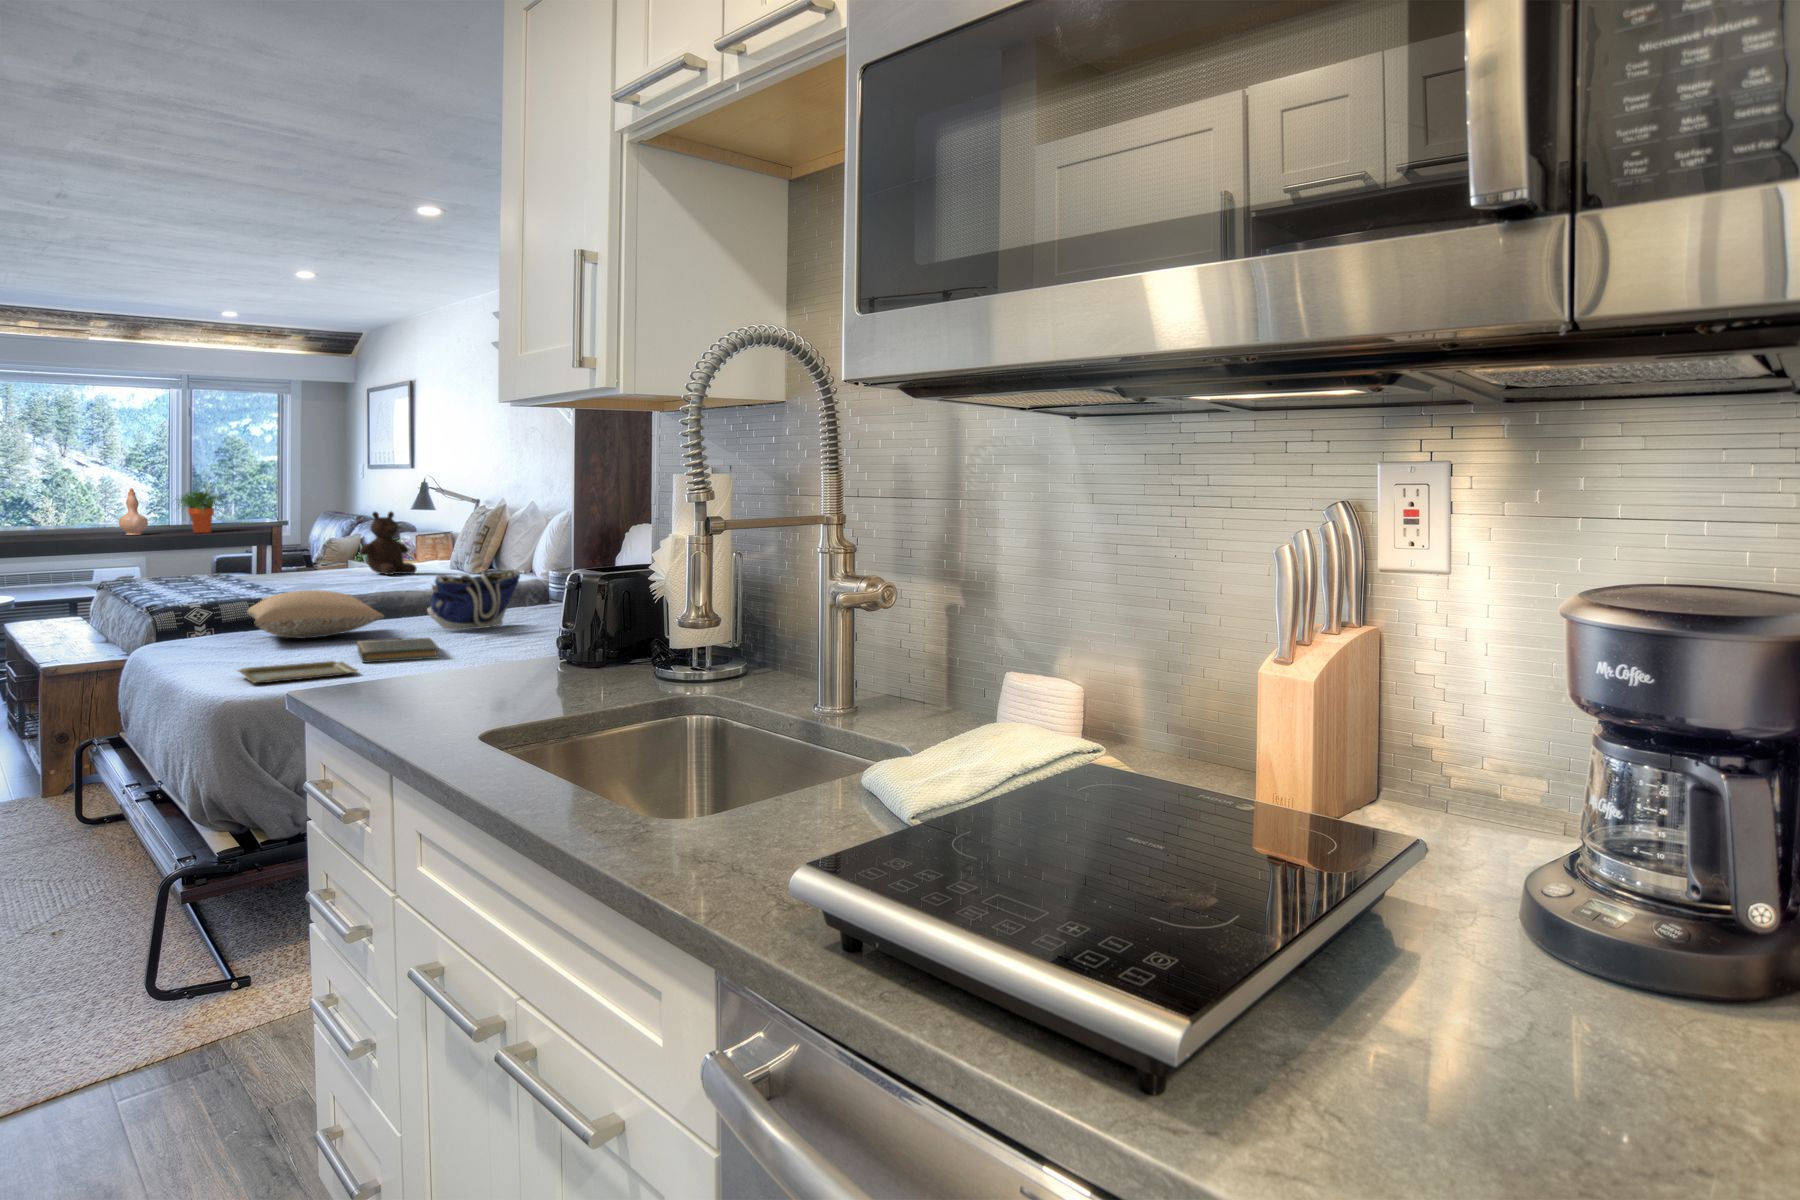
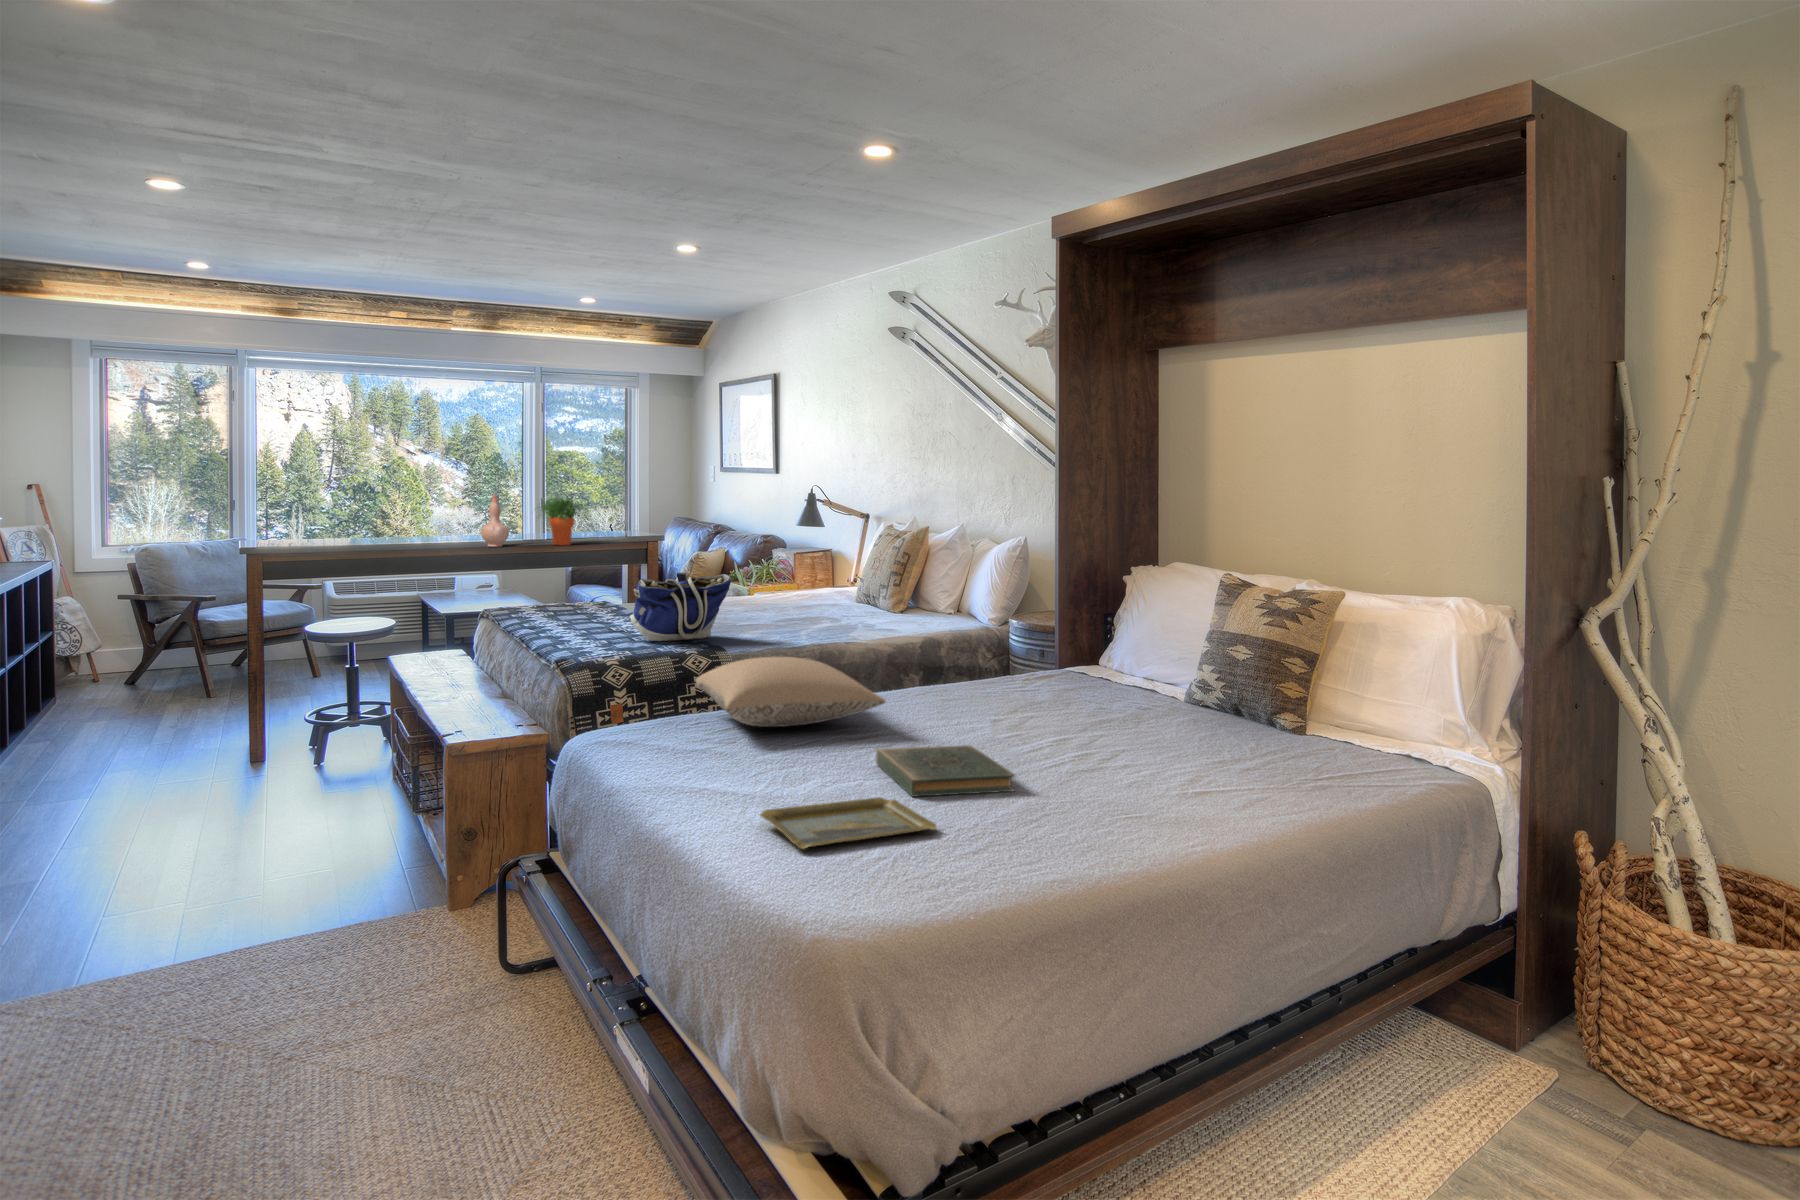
teddy bear: present [360,512,417,575] -> none [761,531,824,611]
tote bag: present [427,569,520,630] -> present [630,574,731,641]

